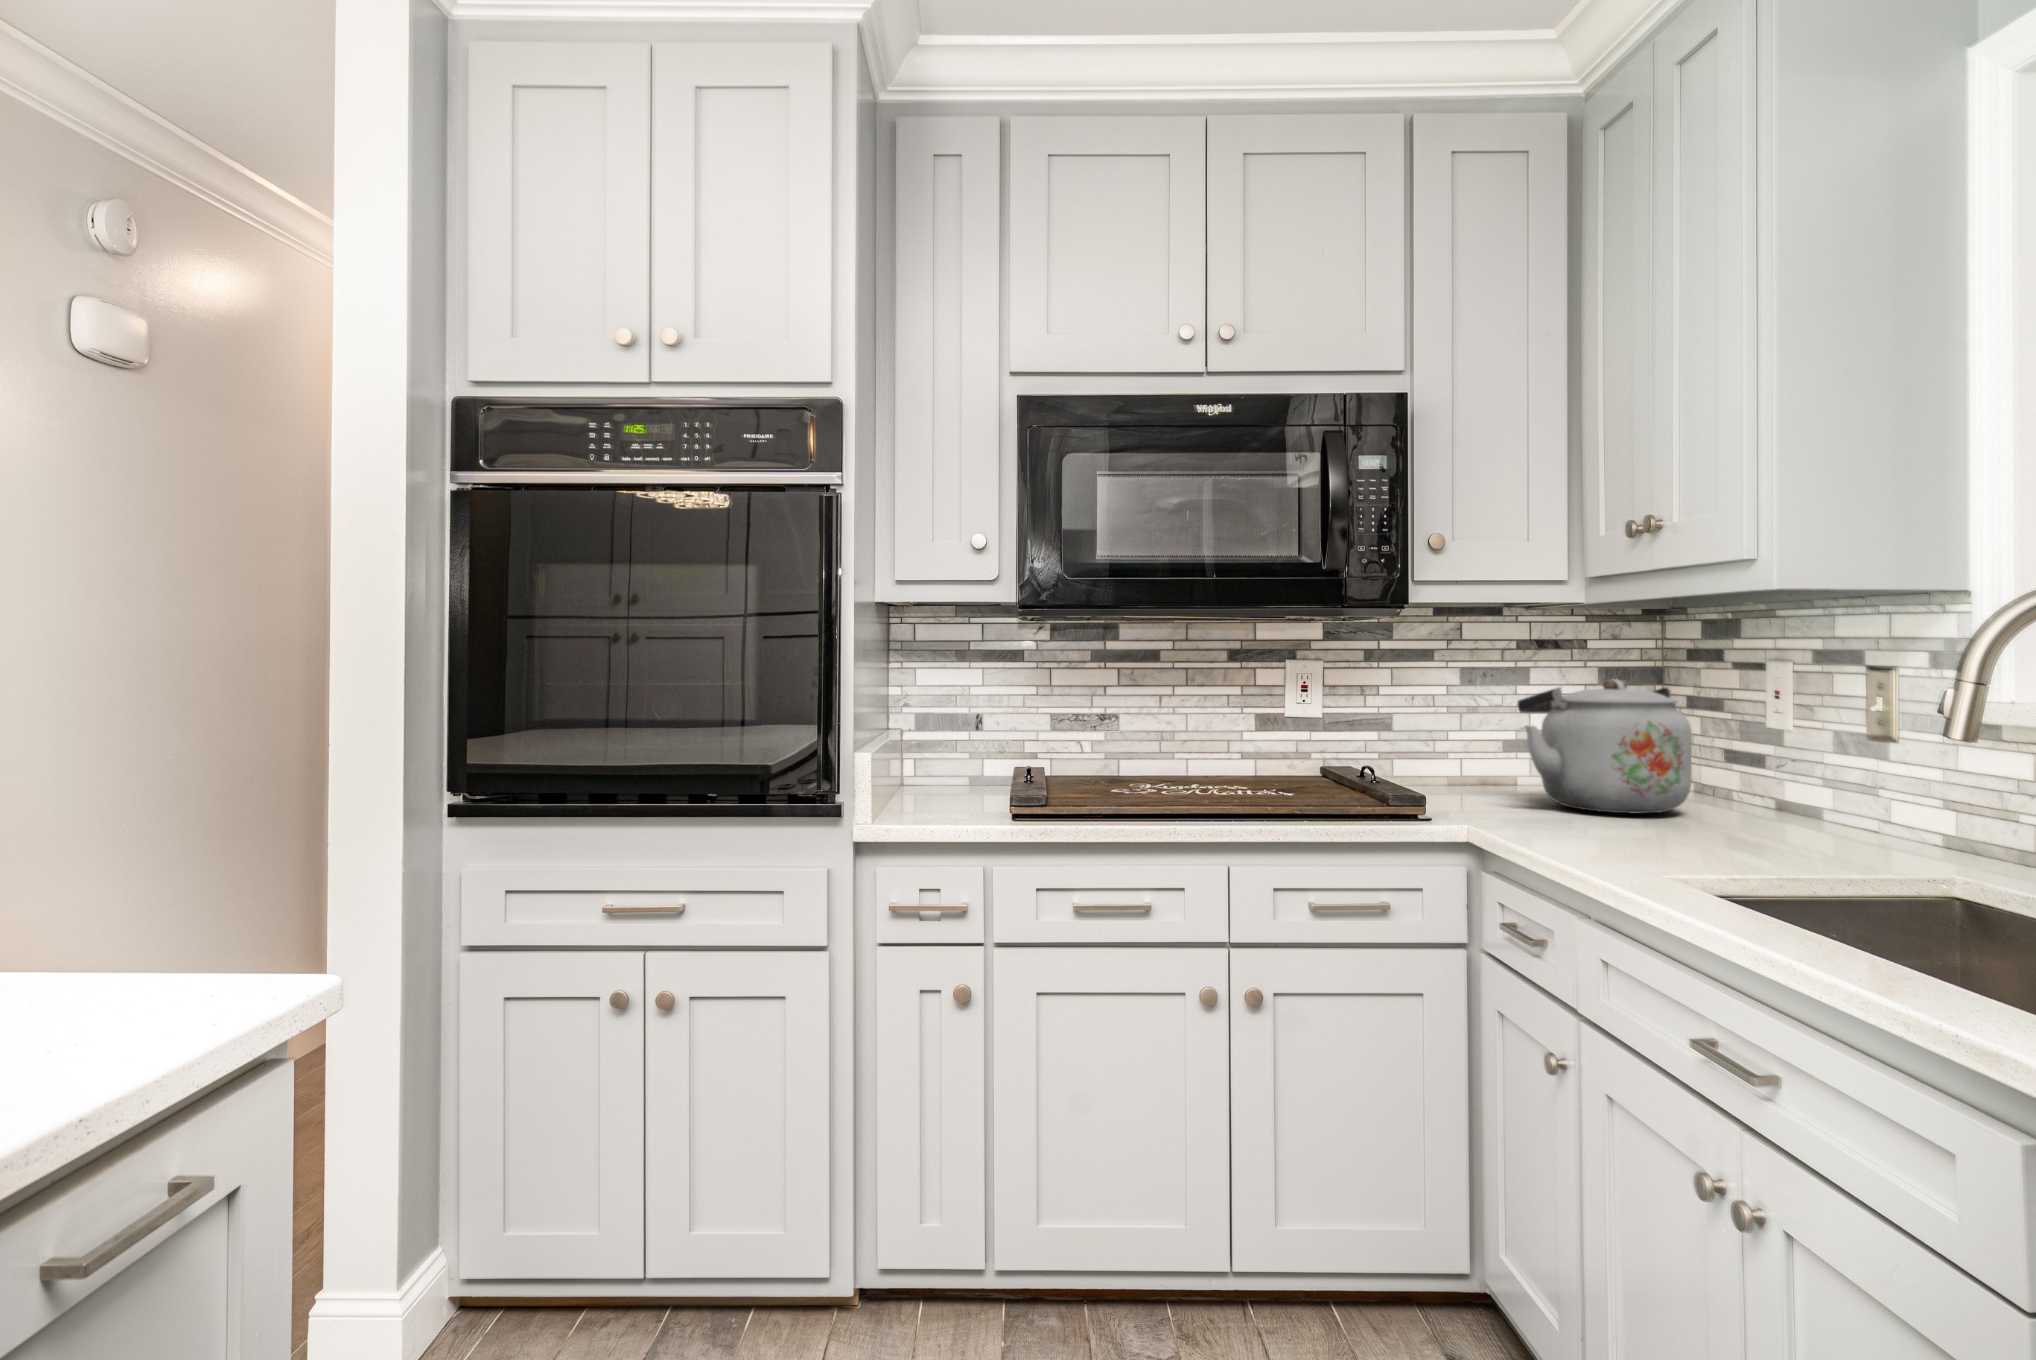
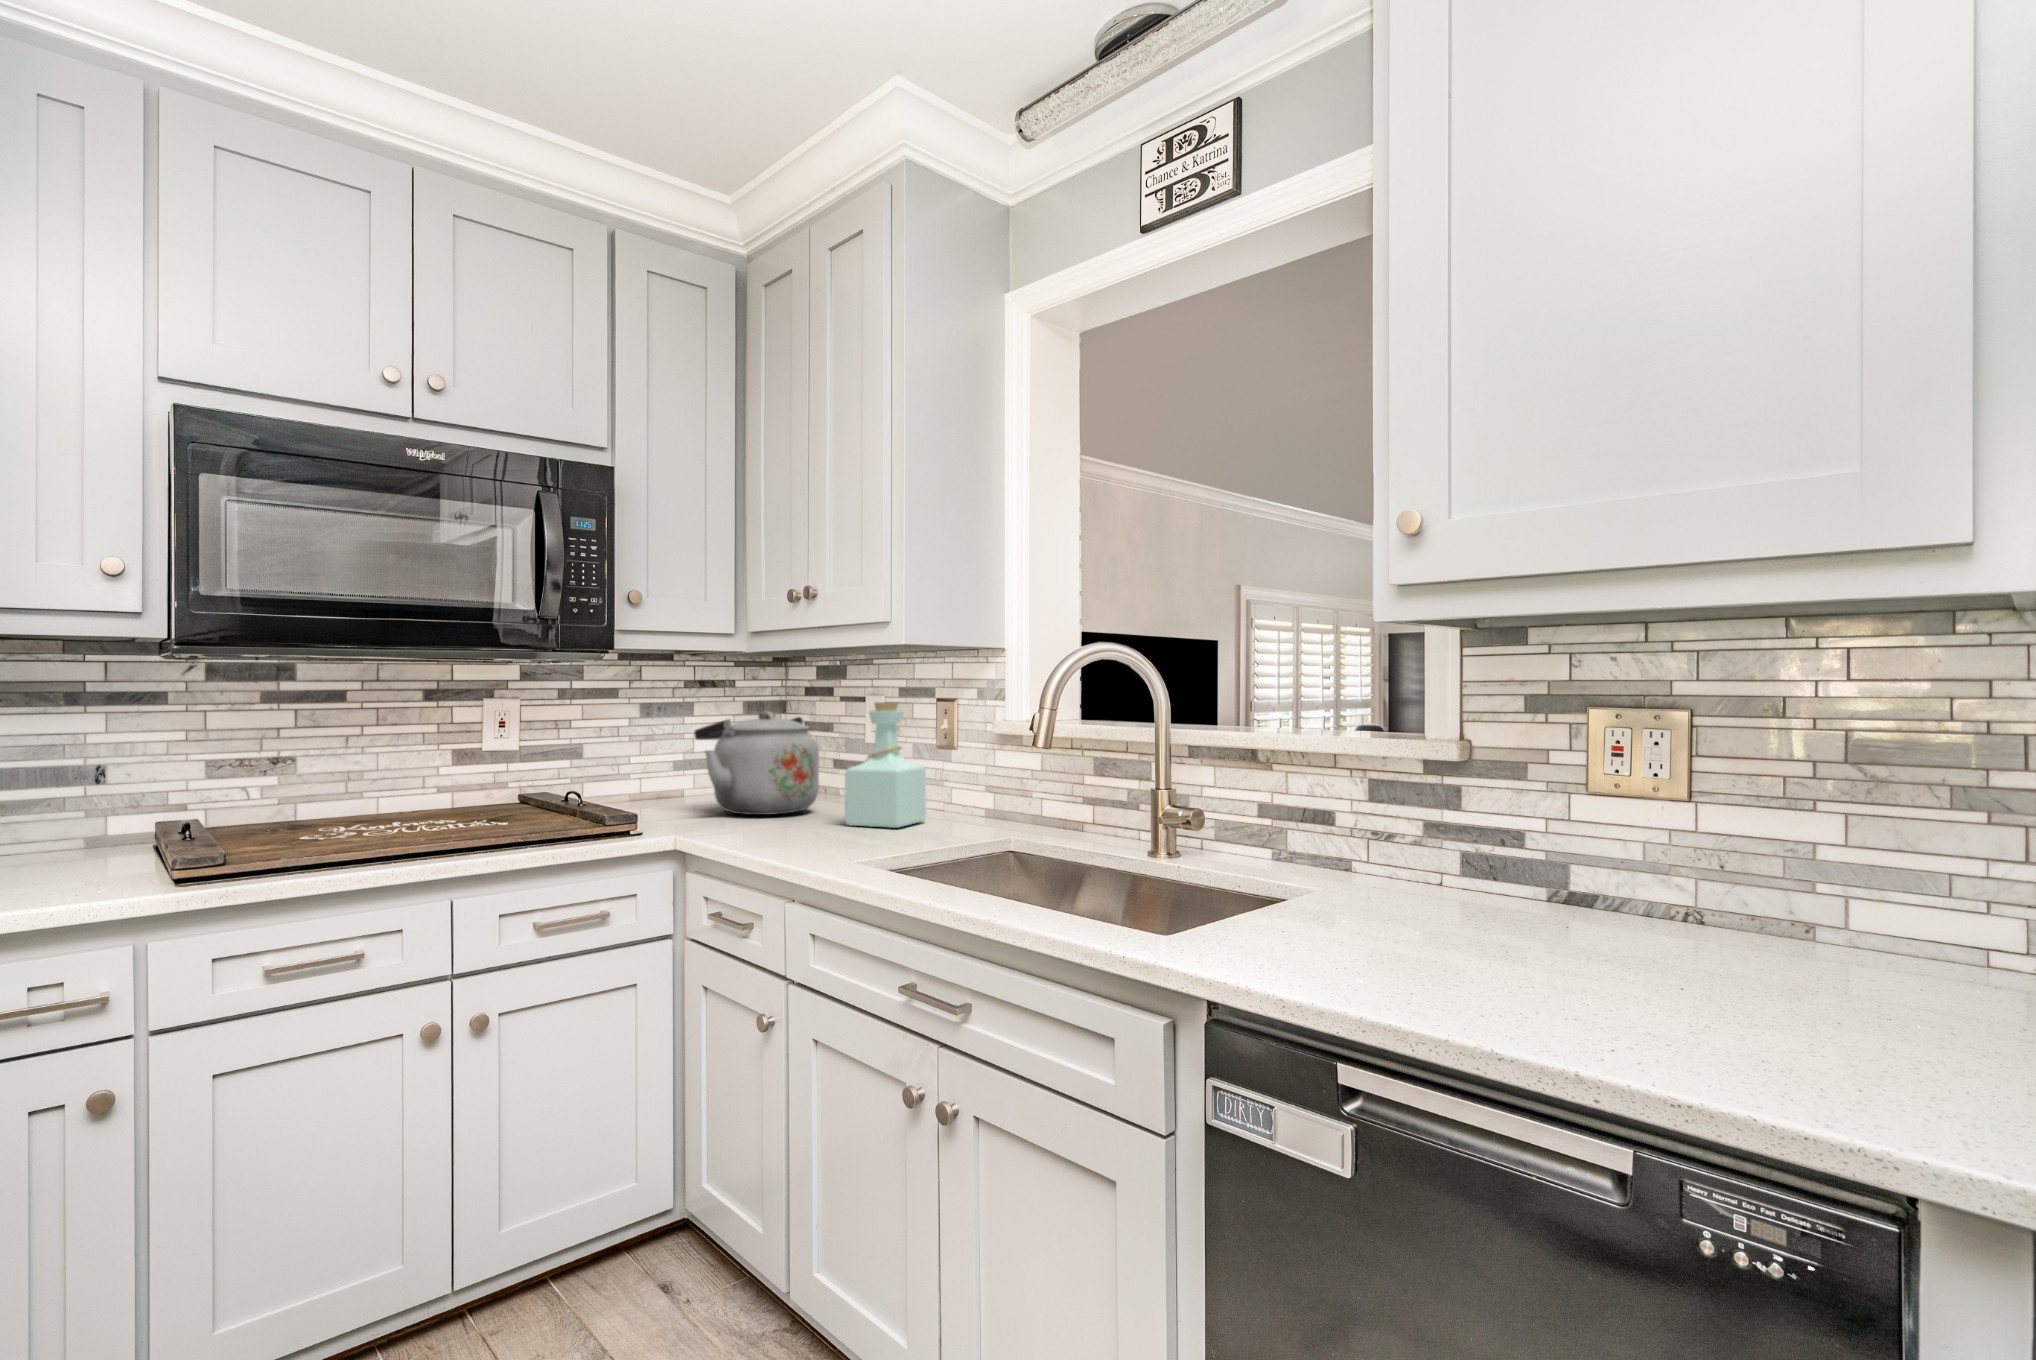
bottle: none [1722,667,1868,851] -> present [845,702,926,828]

